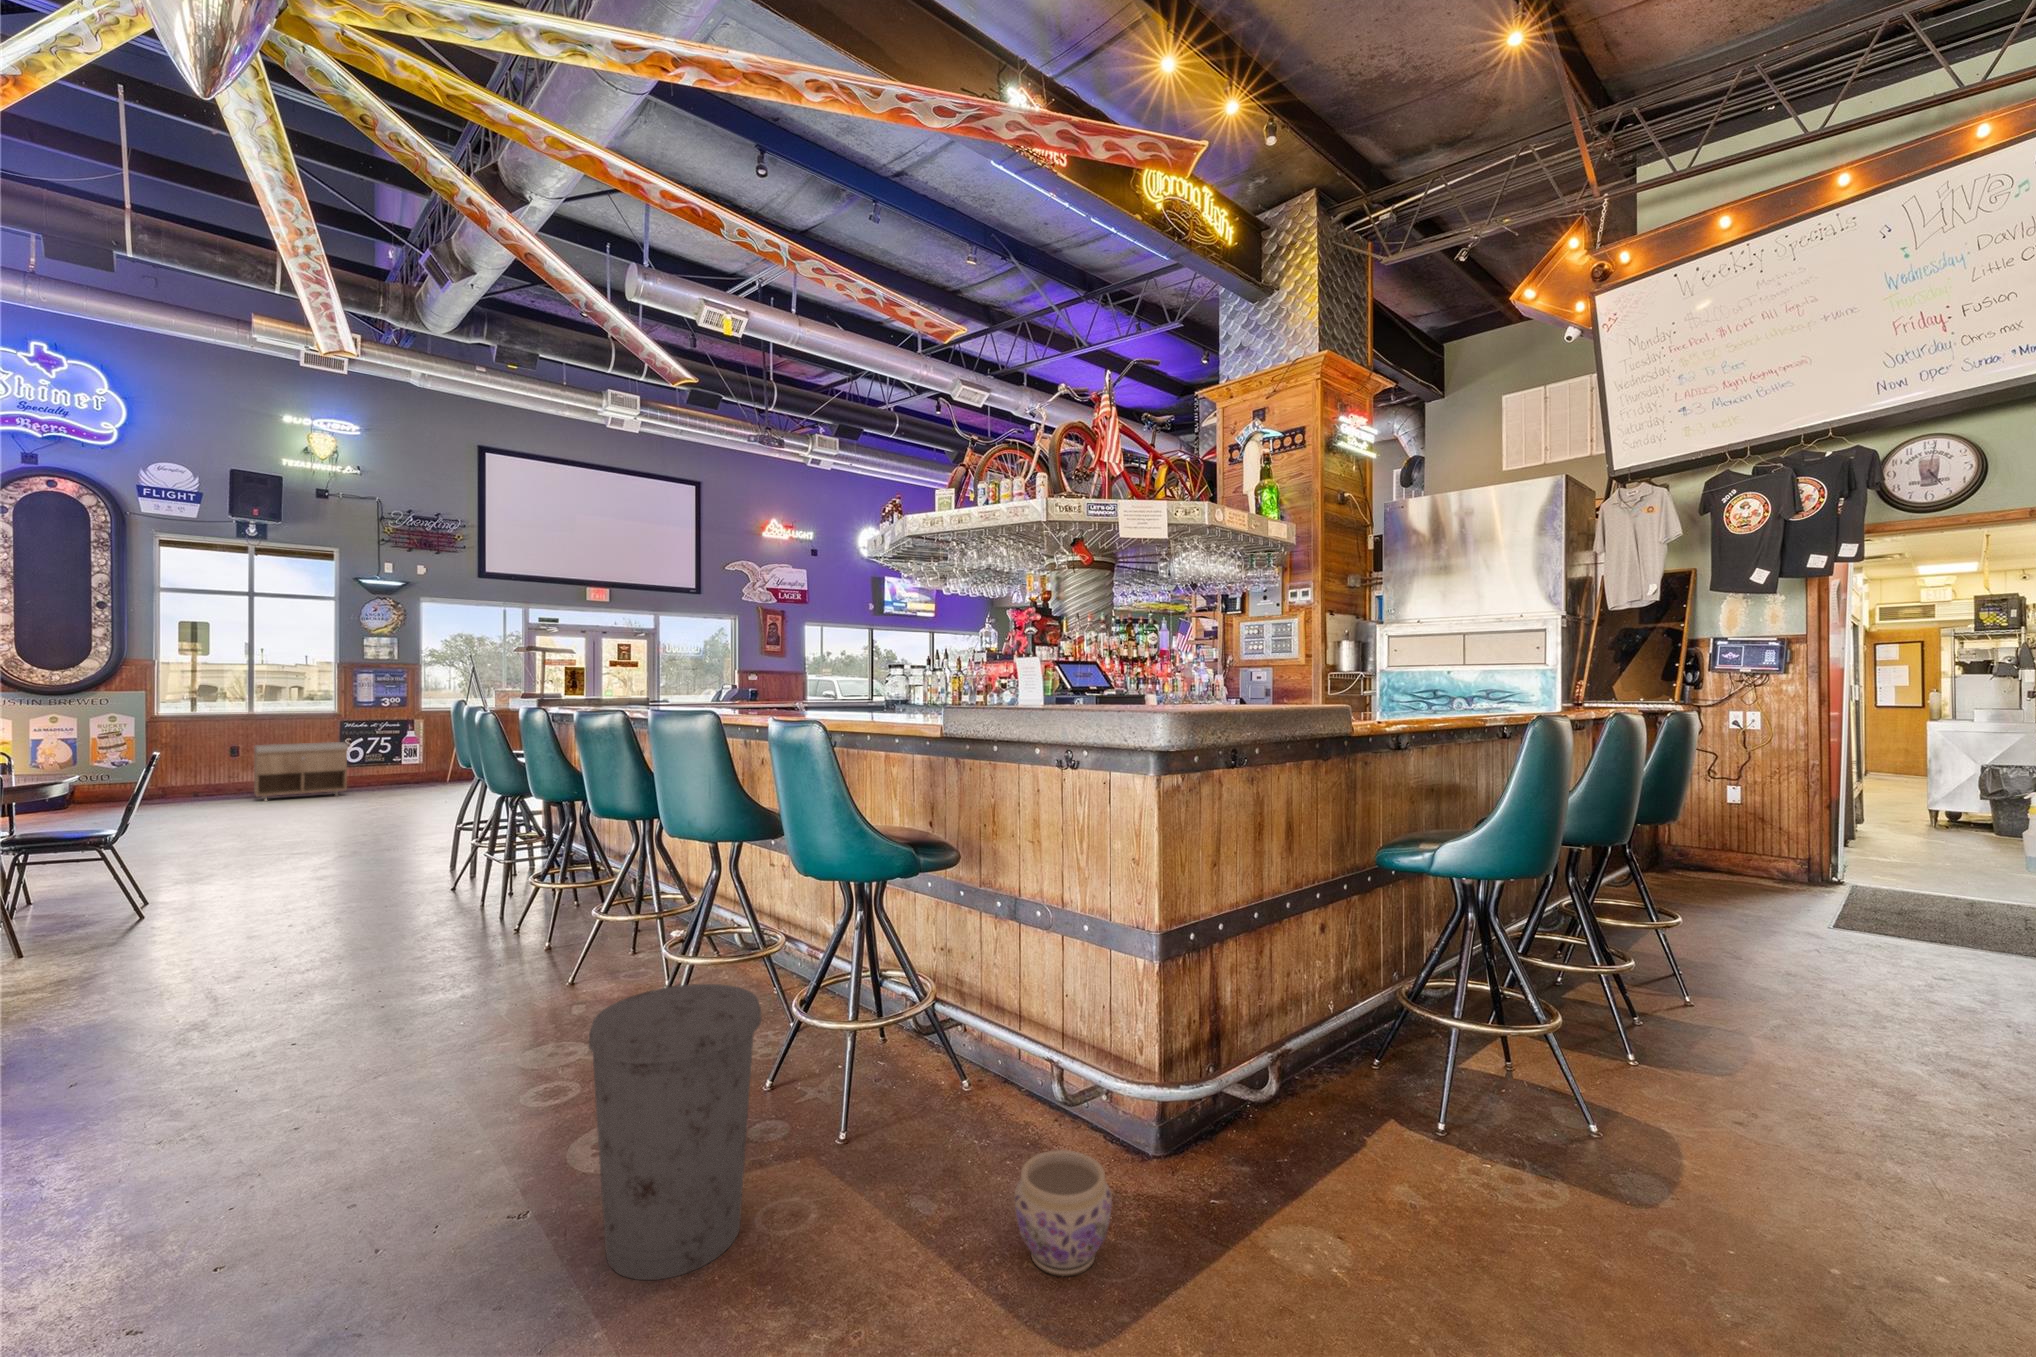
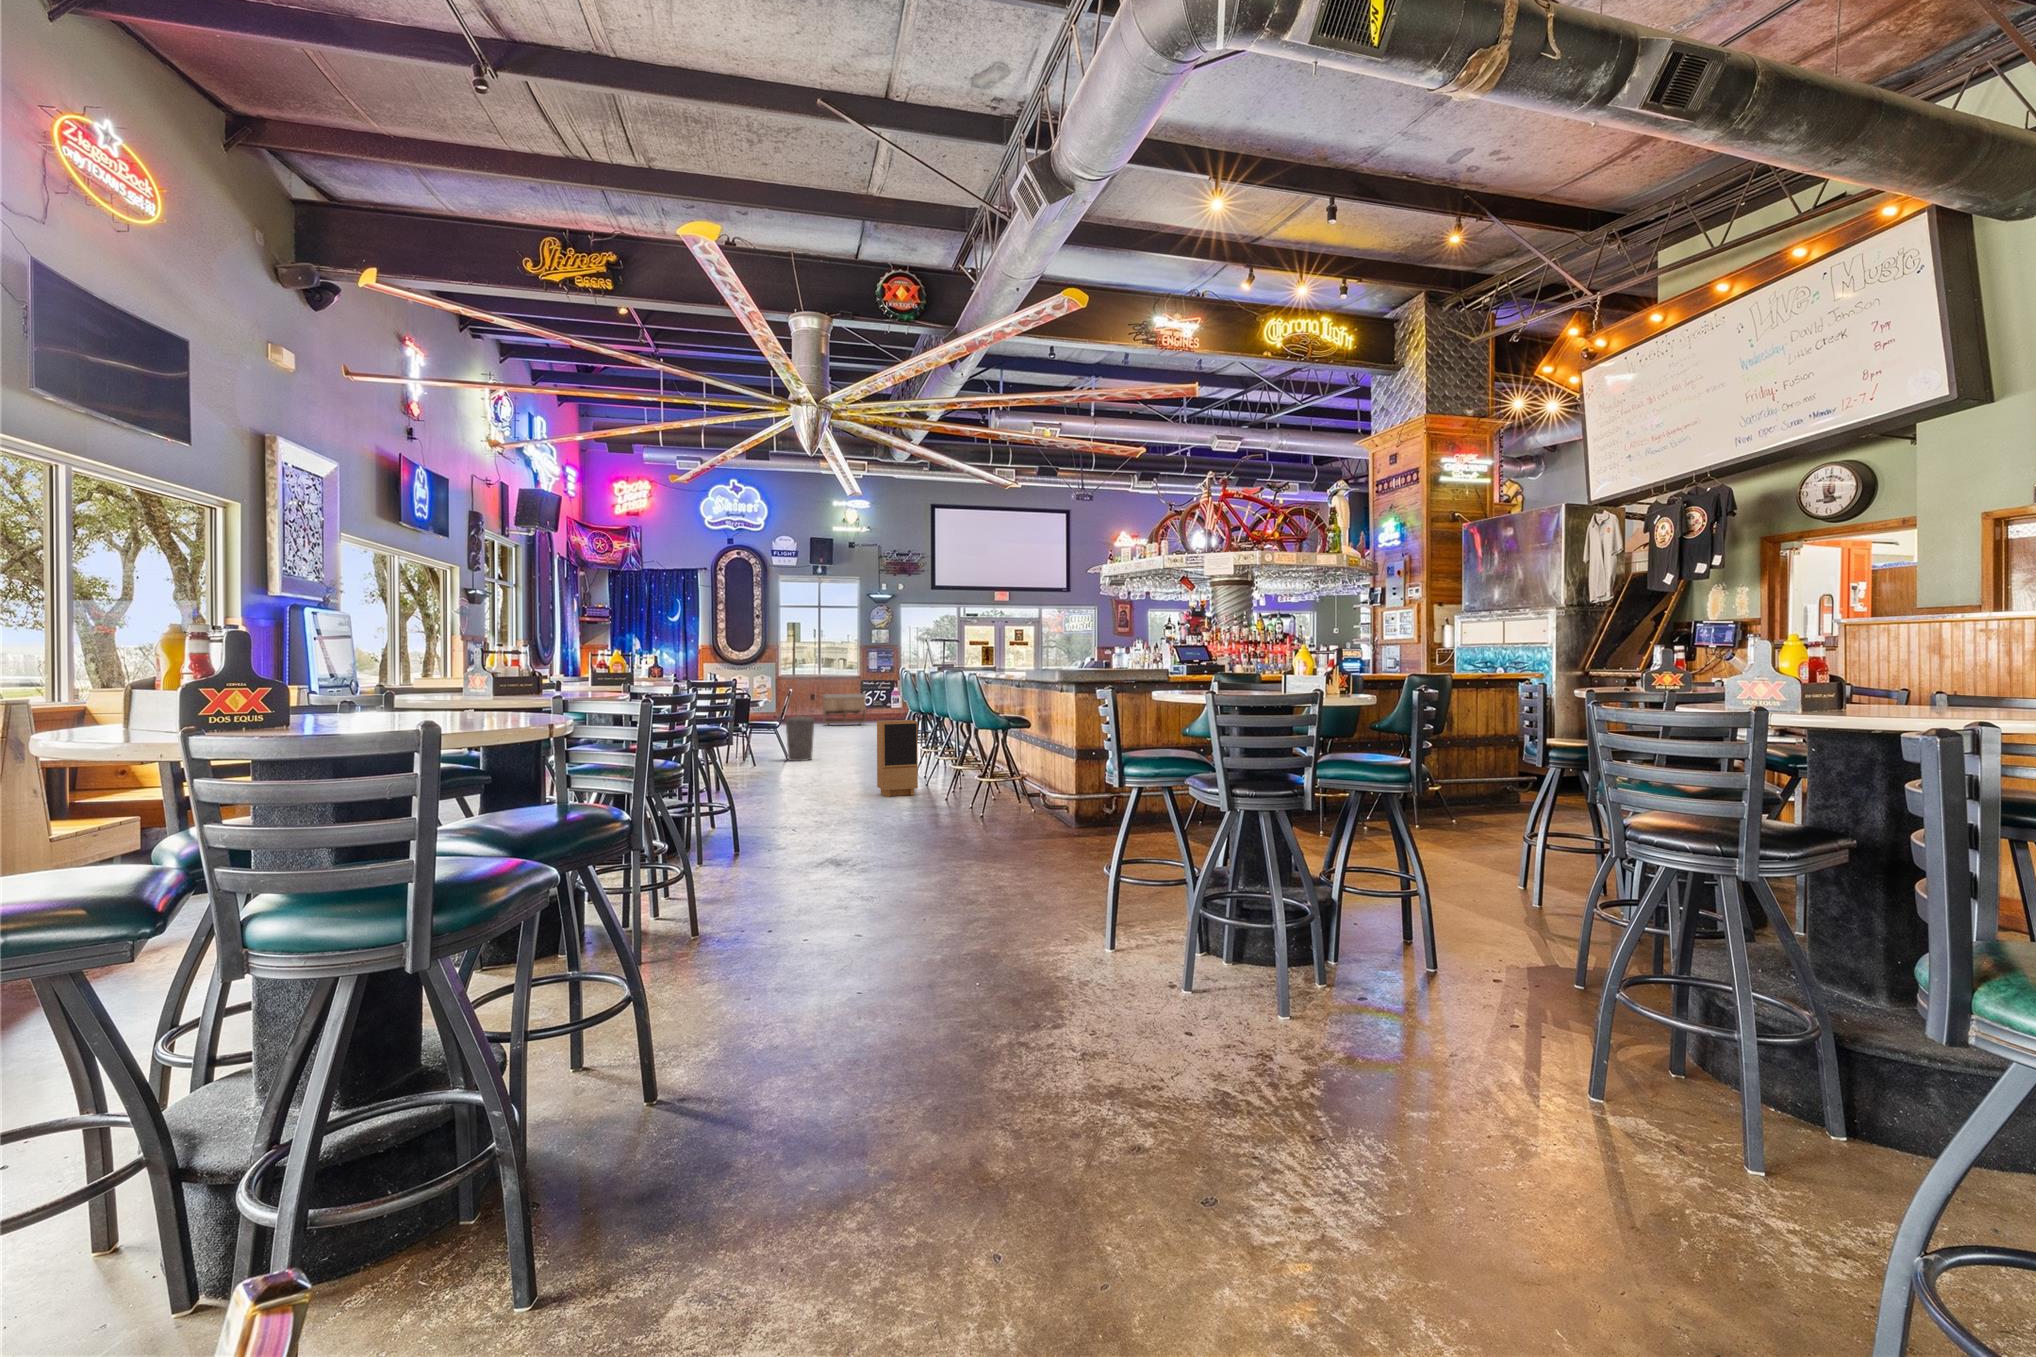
speaker: none [339,889,493,1164] -> present [877,720,918,797]
trash can: present [589,984,762,1280] -> present [785,716,816,761]
planter: present [1014,1150,1112,1277] -> none [1044,793,1074,821]

